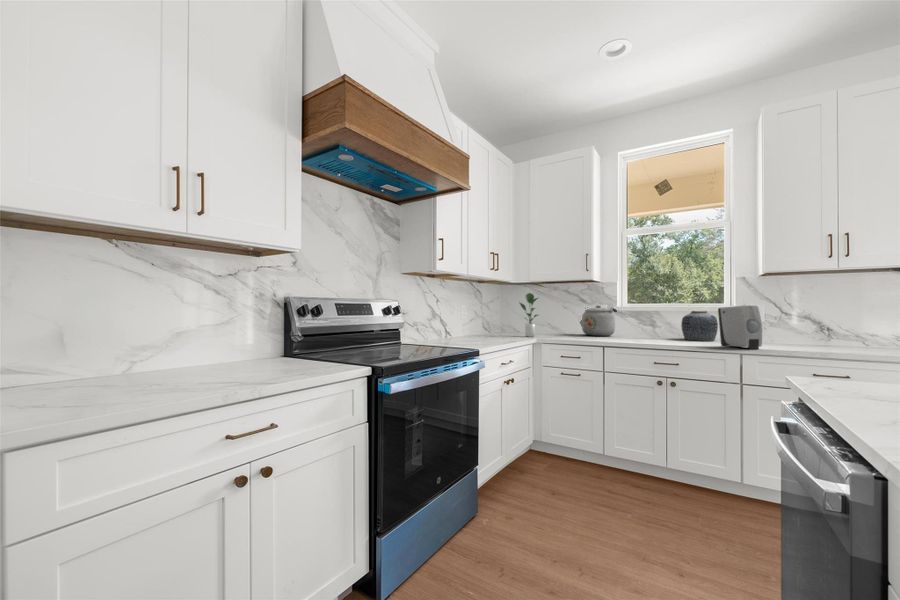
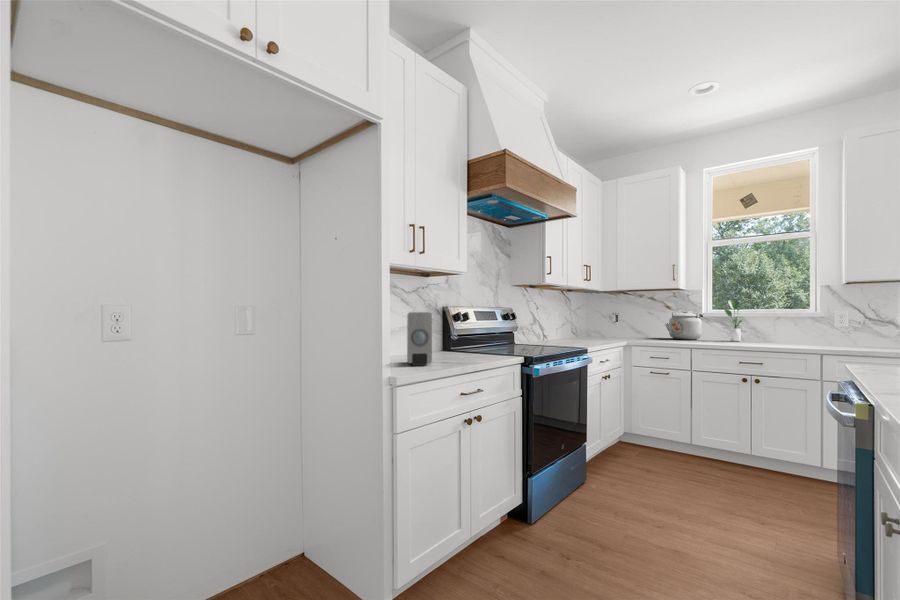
potted plant: present [520,293,538,337] -> present [724,300,746,341]
soap dispenser: present [718,306,762,349] -> present [407,312,432,366]
vase: present [681,311,718,341] -> none [767,316,802,344]

